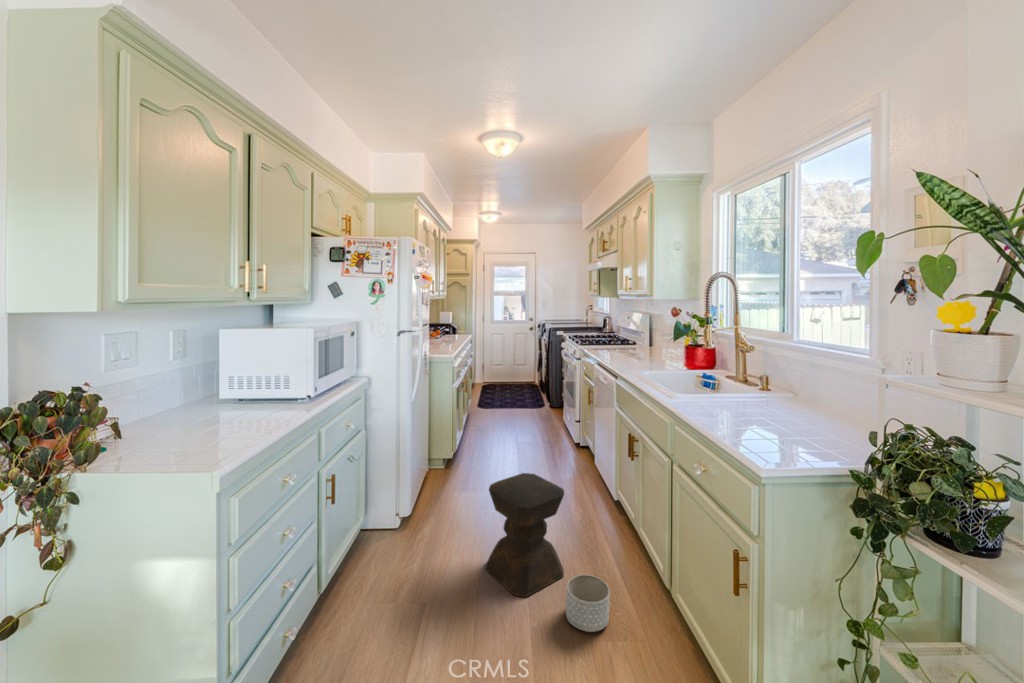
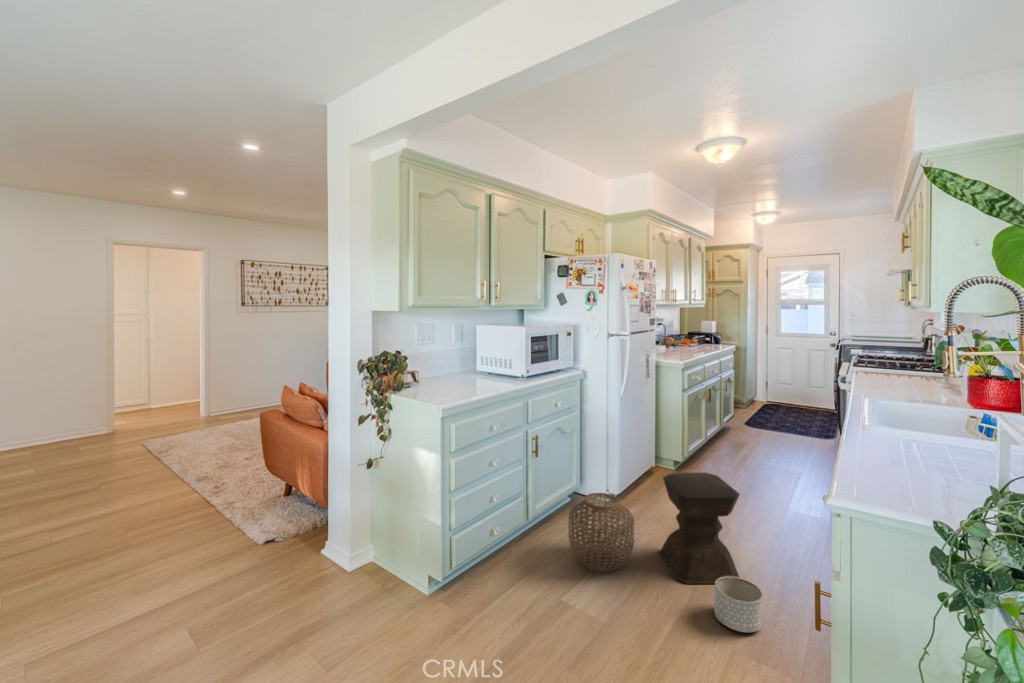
woven basket: none [396,526,474,626] -> present [569,493,634,573]

